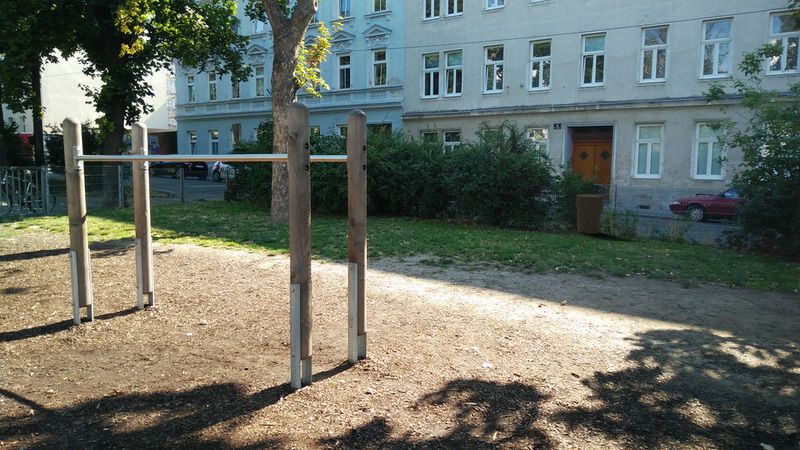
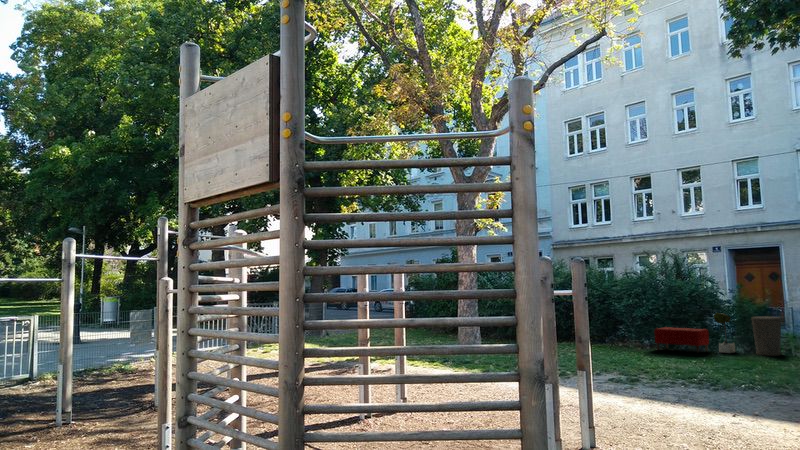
potted tree: none [541,189,558,231] -> present [714,312,735,353]
bench: none [483,203,535,230] -> present [655,327,709,352]

